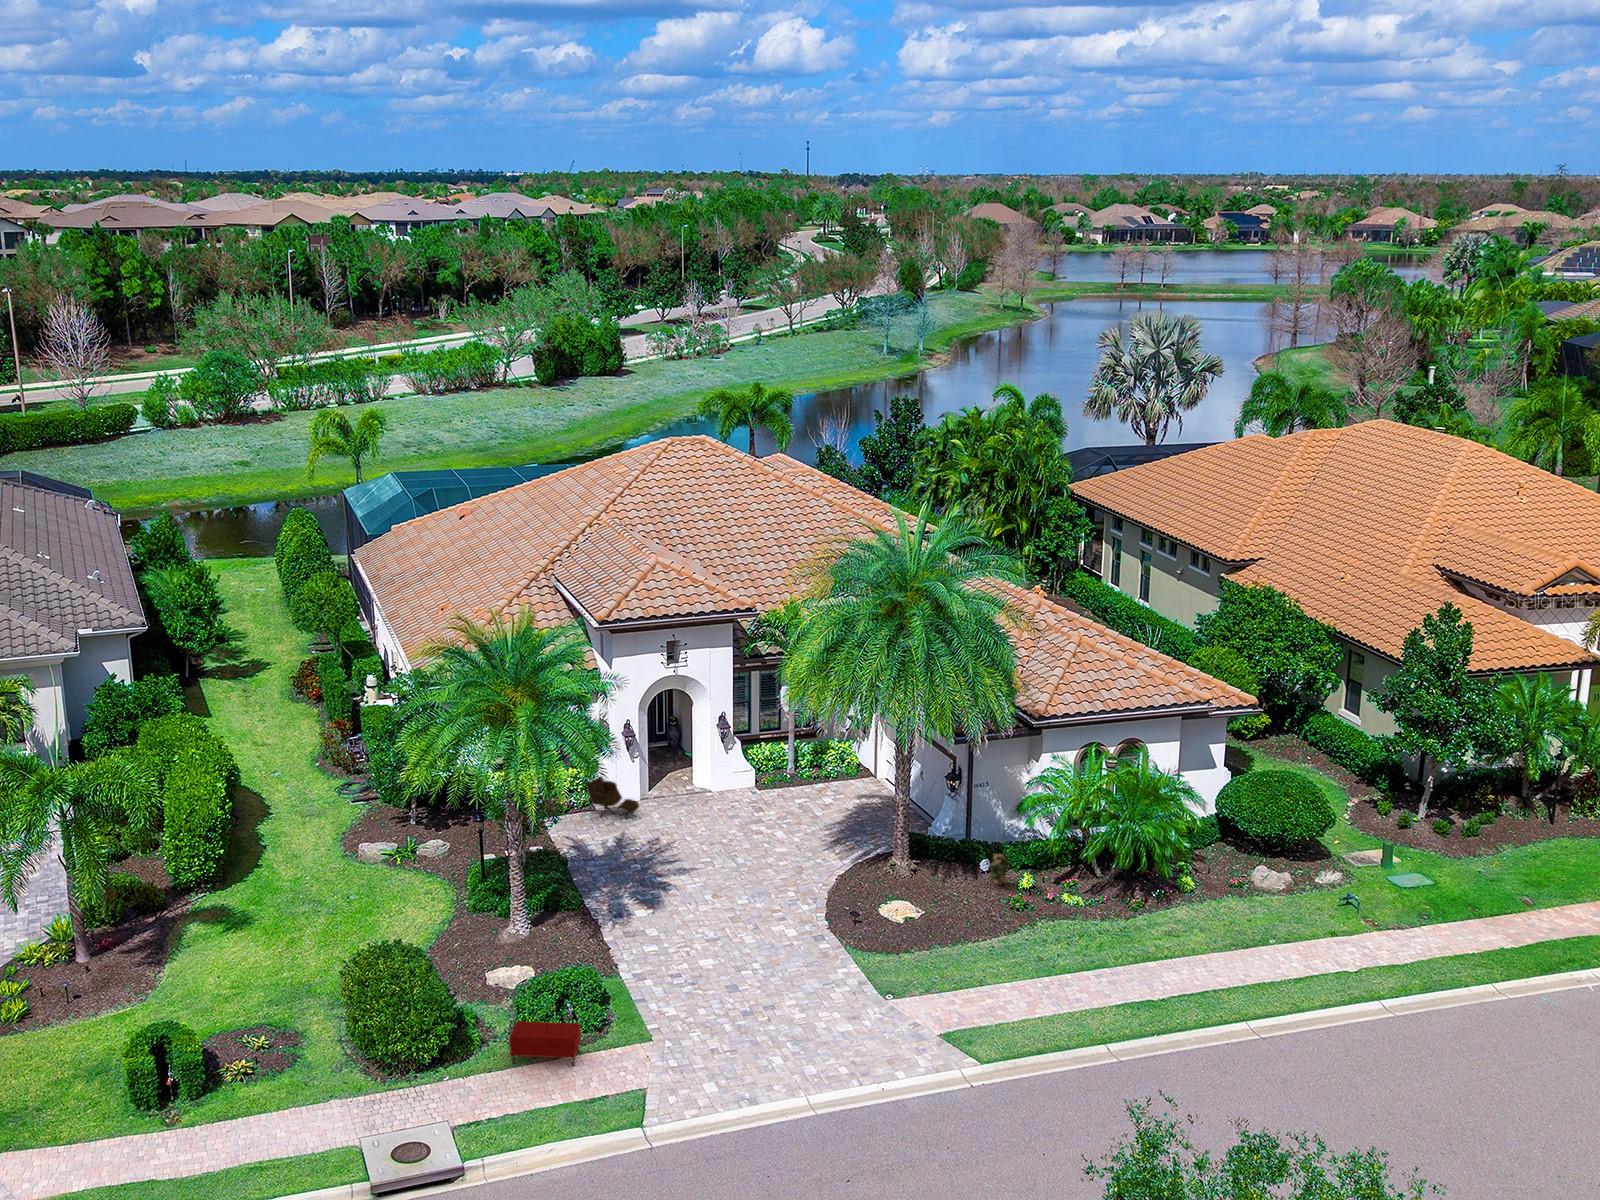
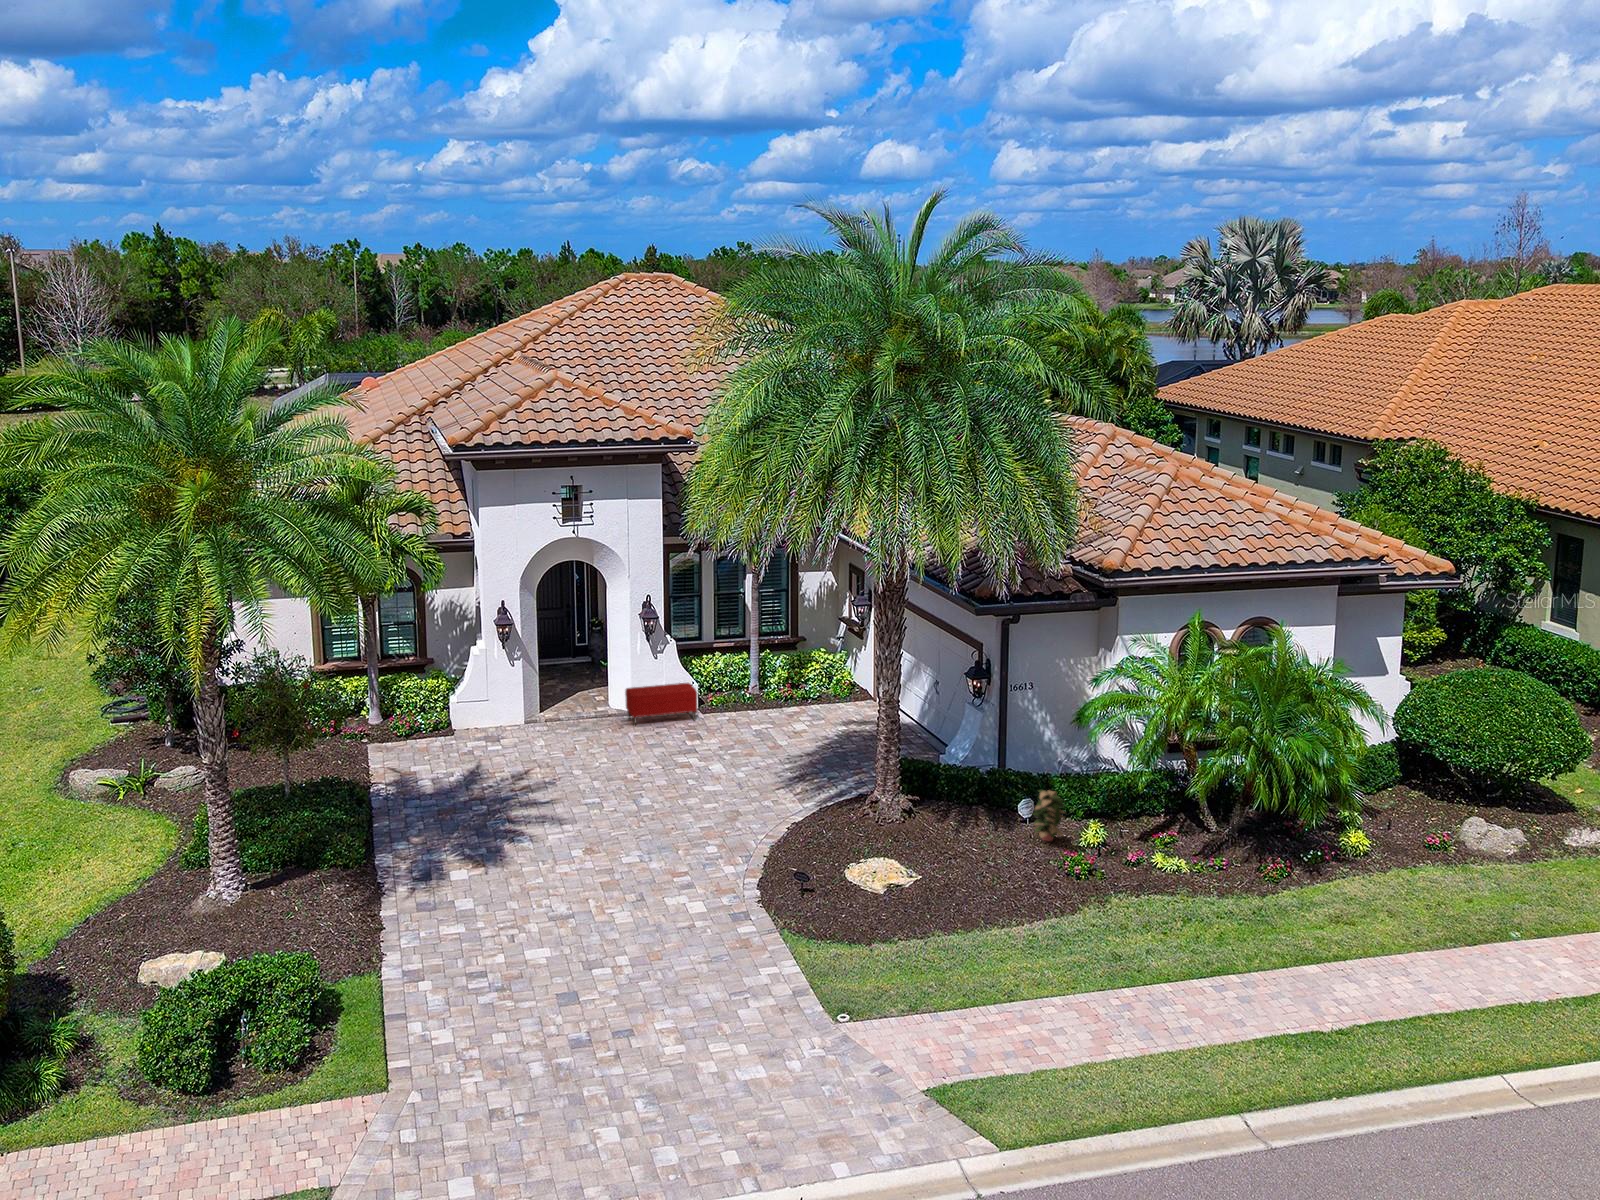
lounge chair: present [586,776,639,817] -> none [437,667,518,746]
bench: present [509,1021,581,1066] -> present [625,683,697,726]

